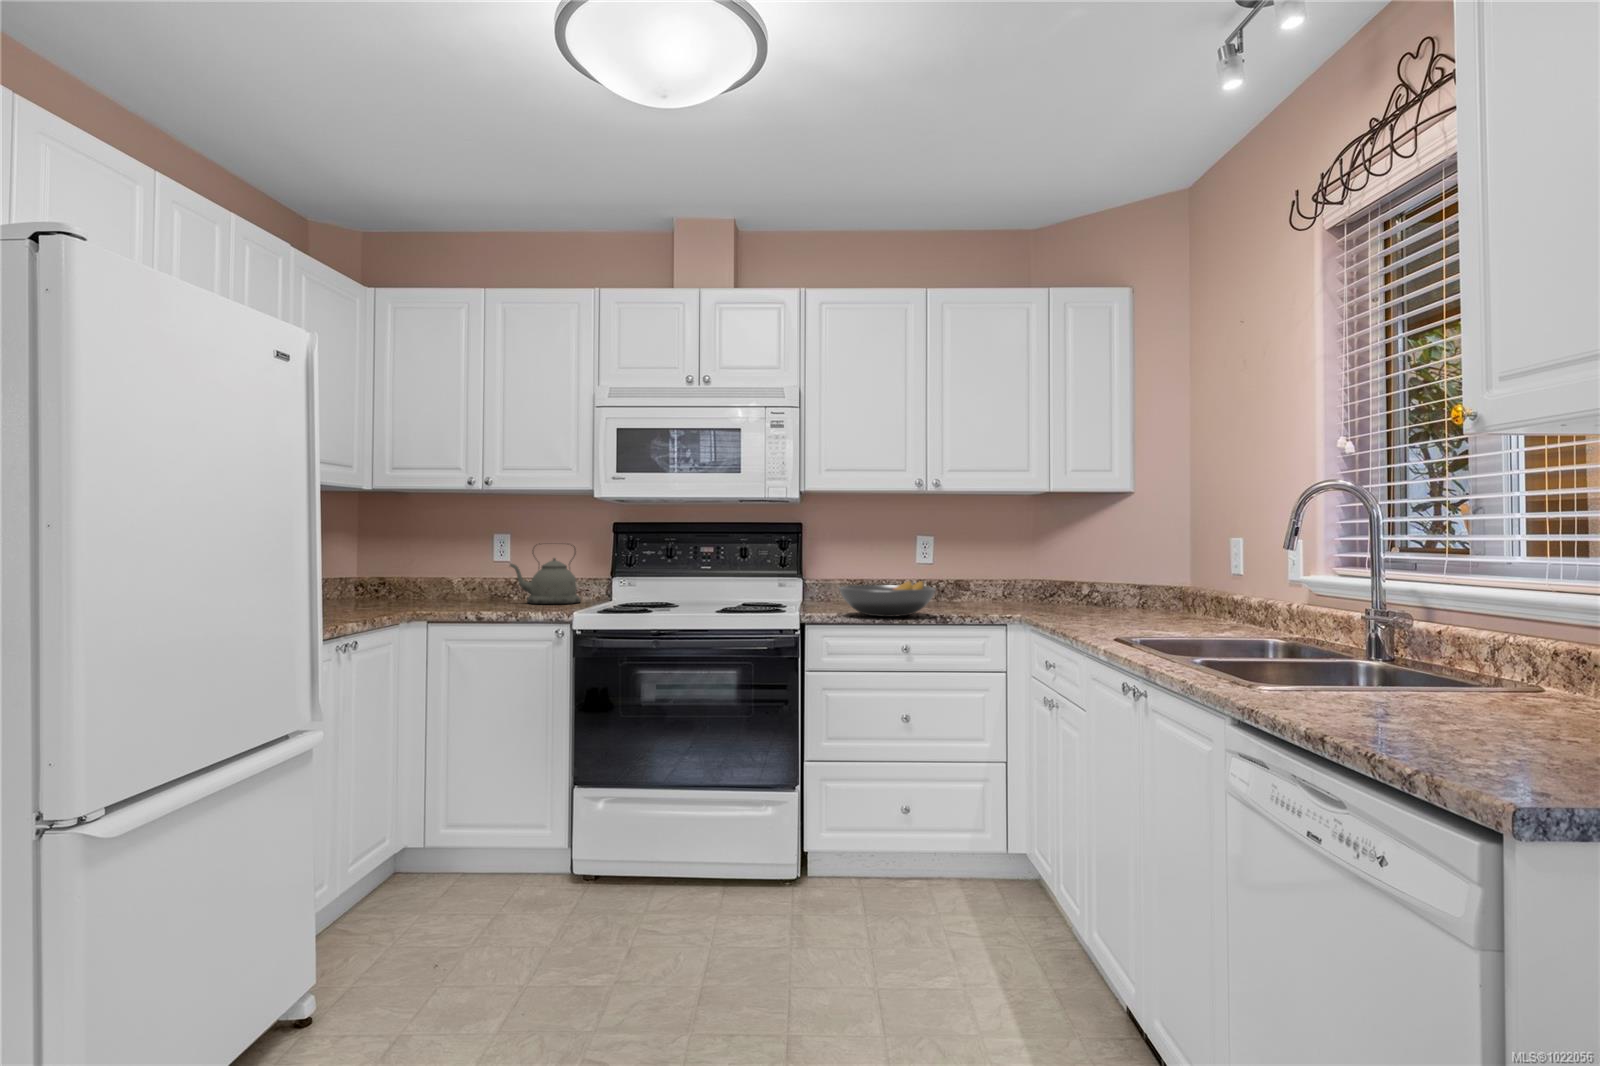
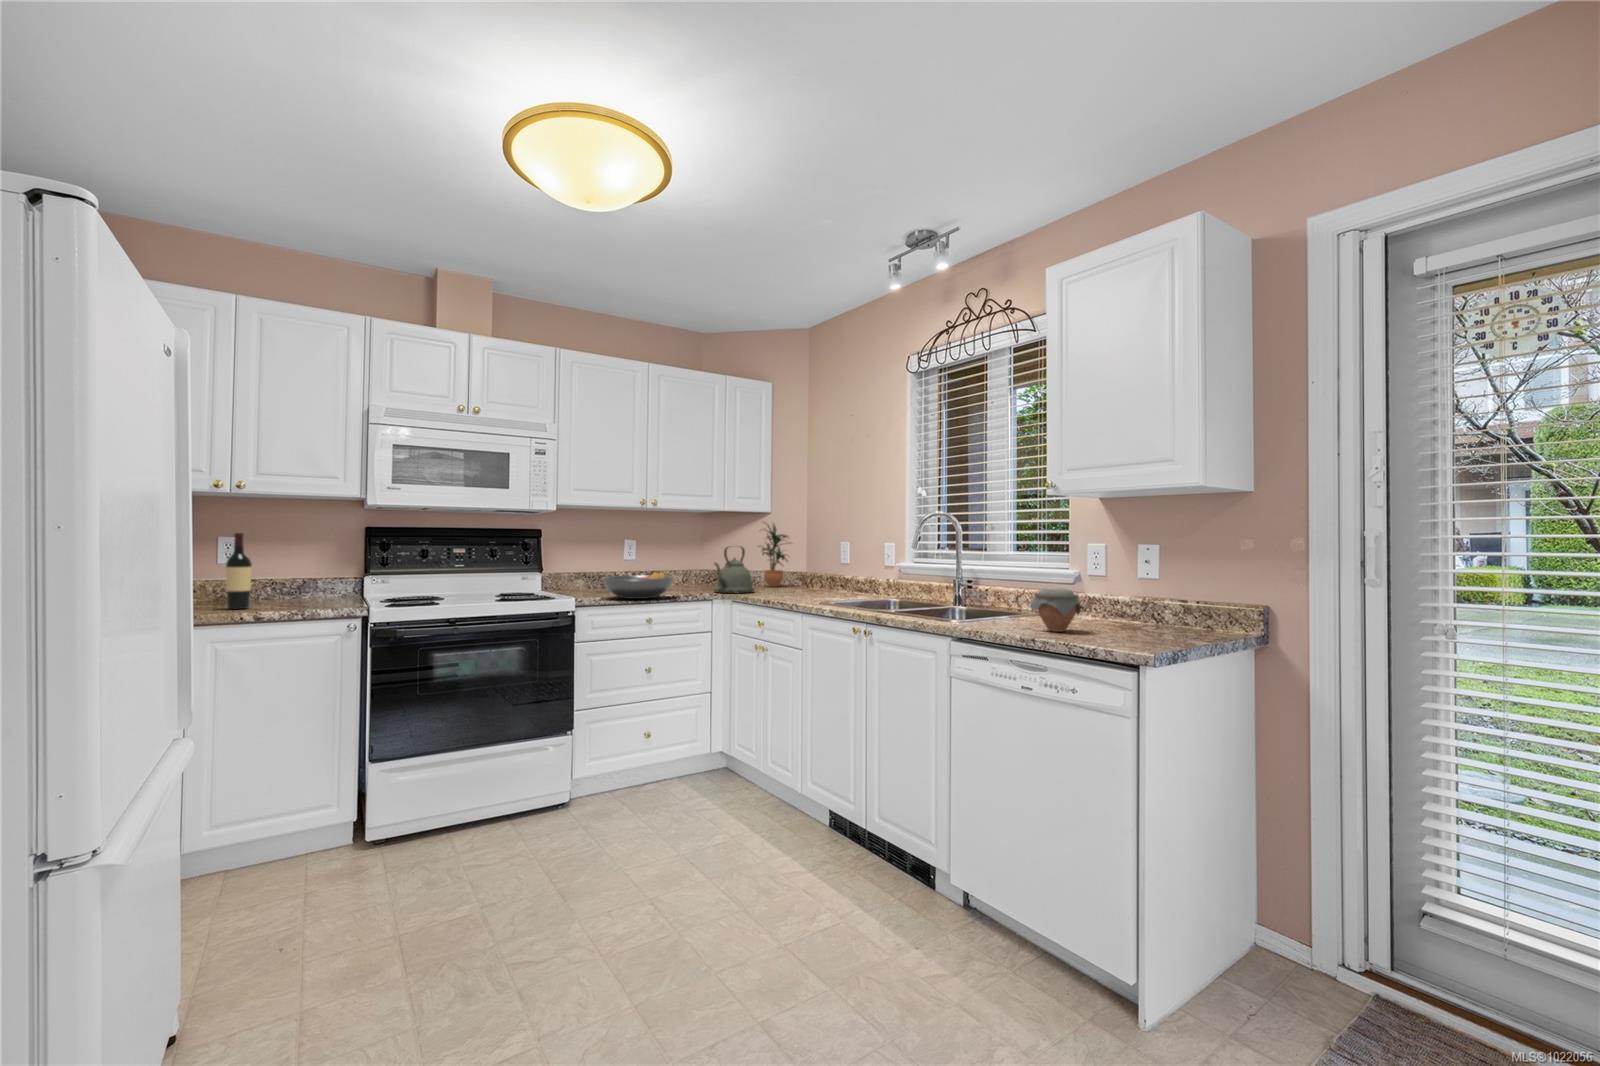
potted plant: none [1105,510,1167,609] -> present [762,524,791,587]
wine bottle: none [478,530,500,607] -> present [226,533,252,609]
kettle: present [510,545,581,604] -> present [714,546,754,593]
jar: none [1388,632,1516,730] -> present [1030,589,1081,632]

